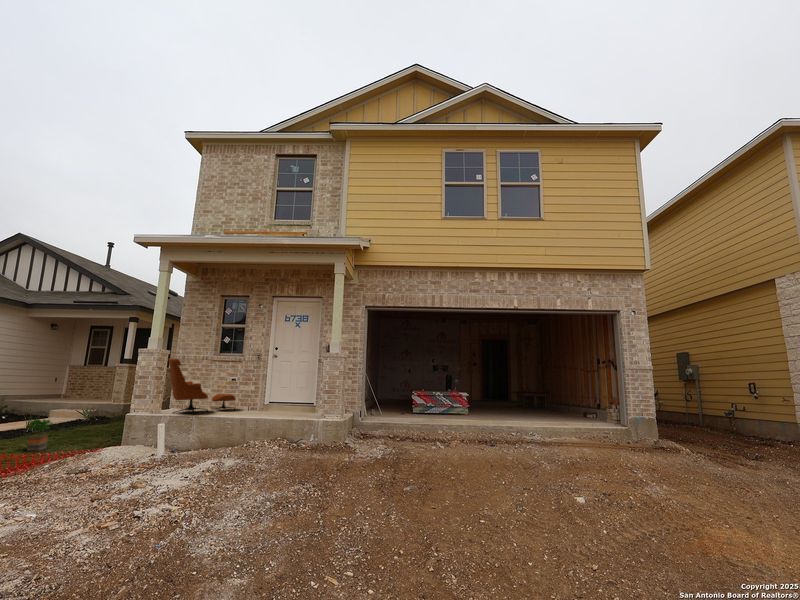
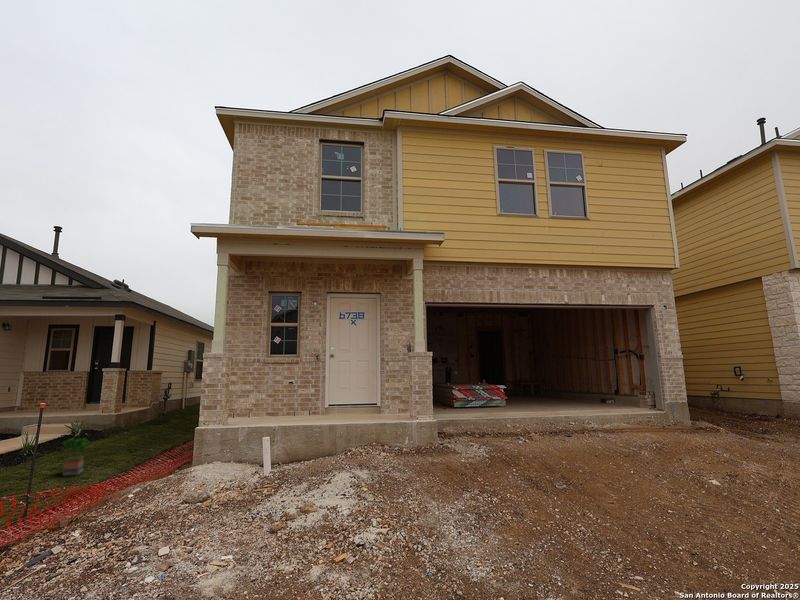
lounge chair: present [169,358,236,414] -> none [235,362,300,423]

